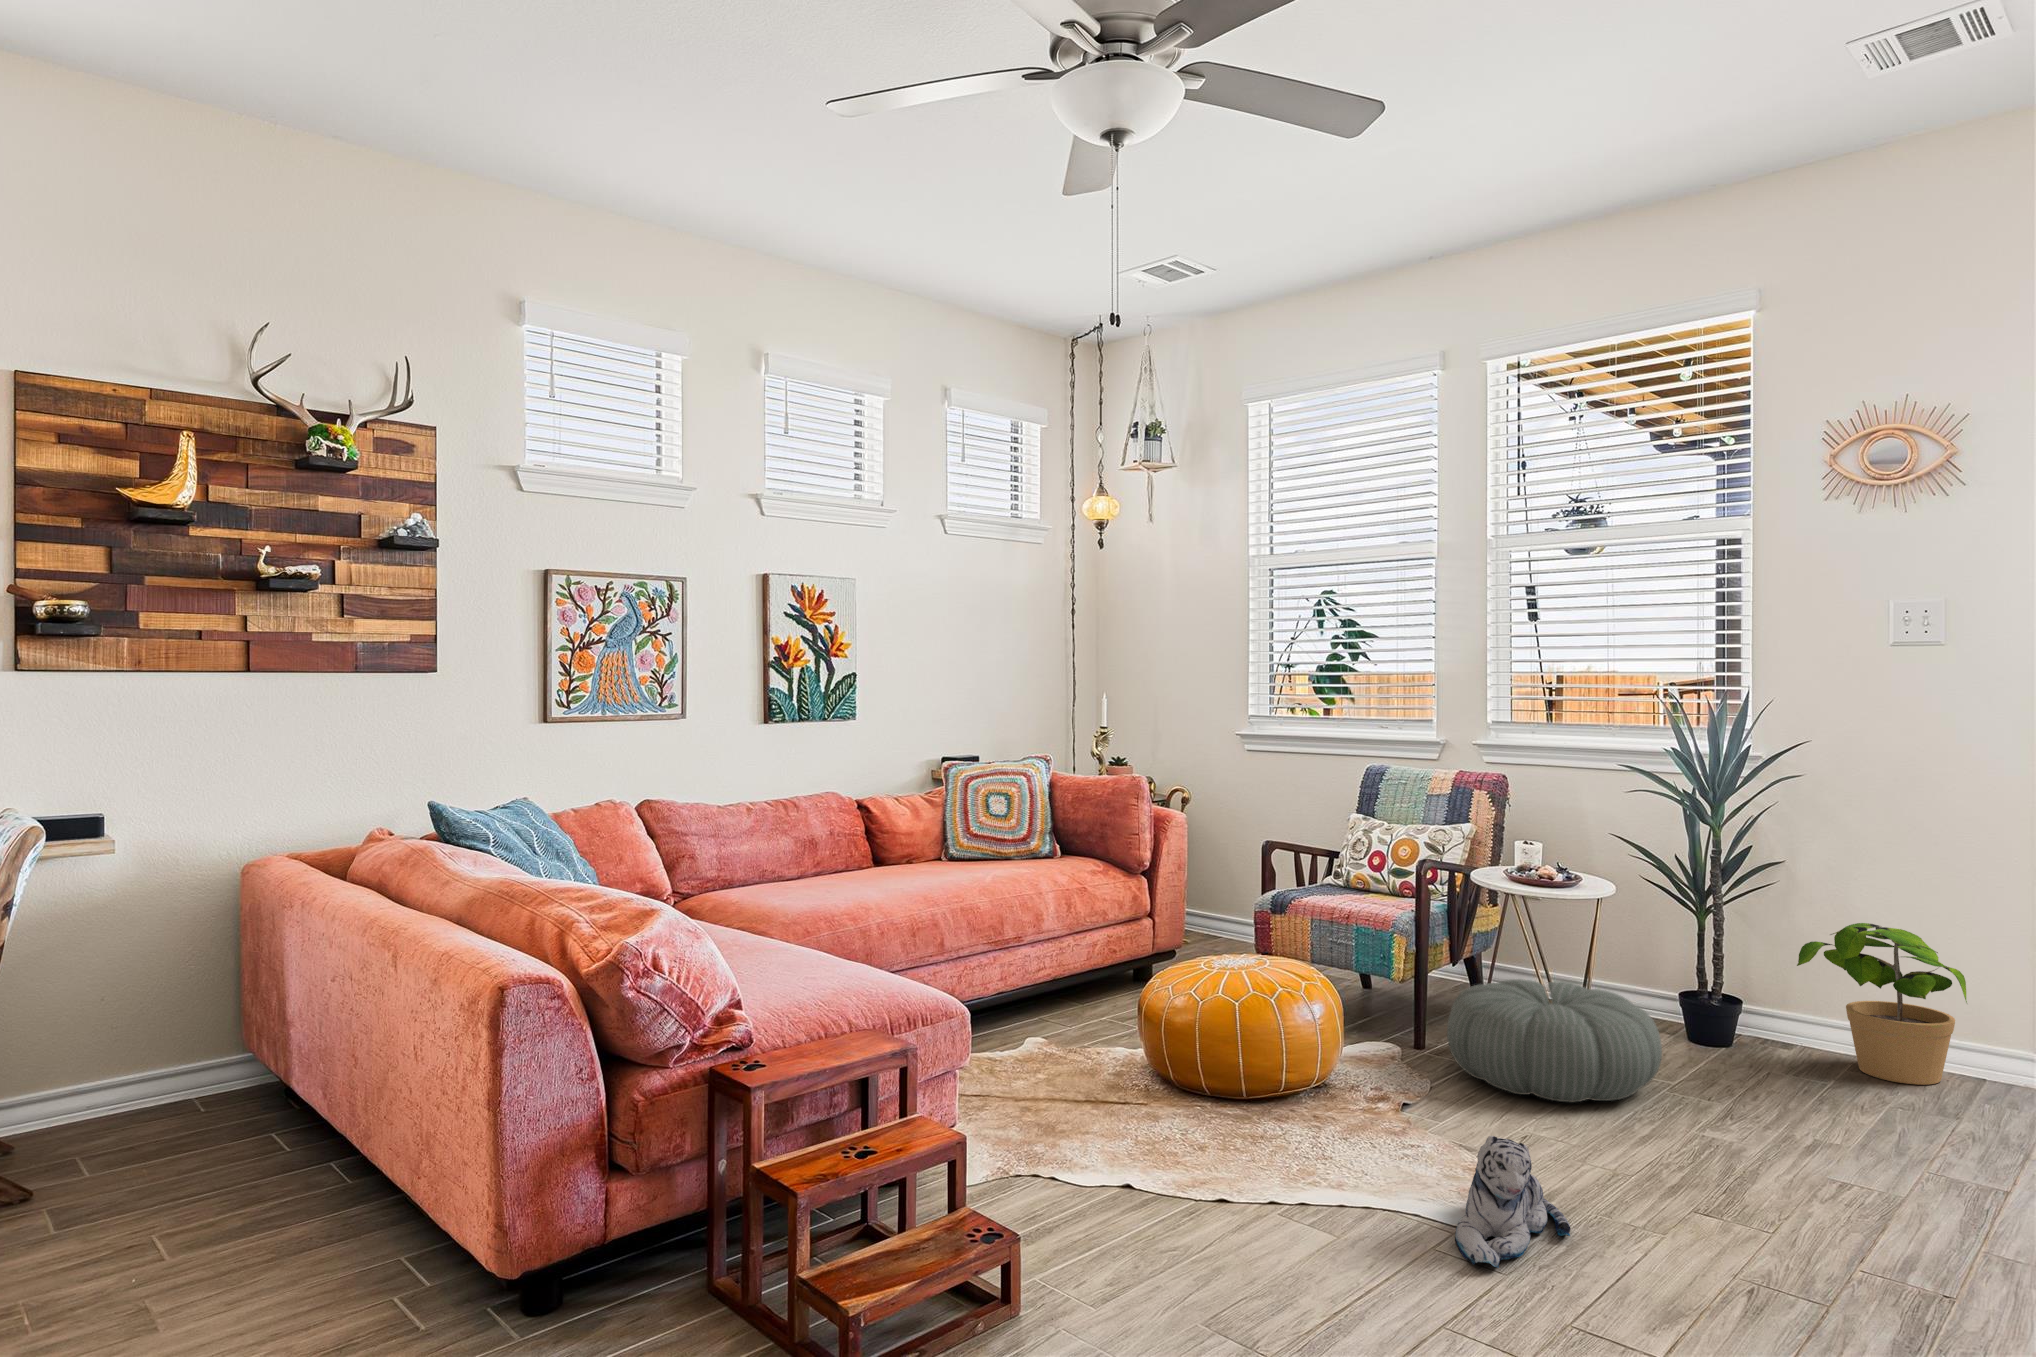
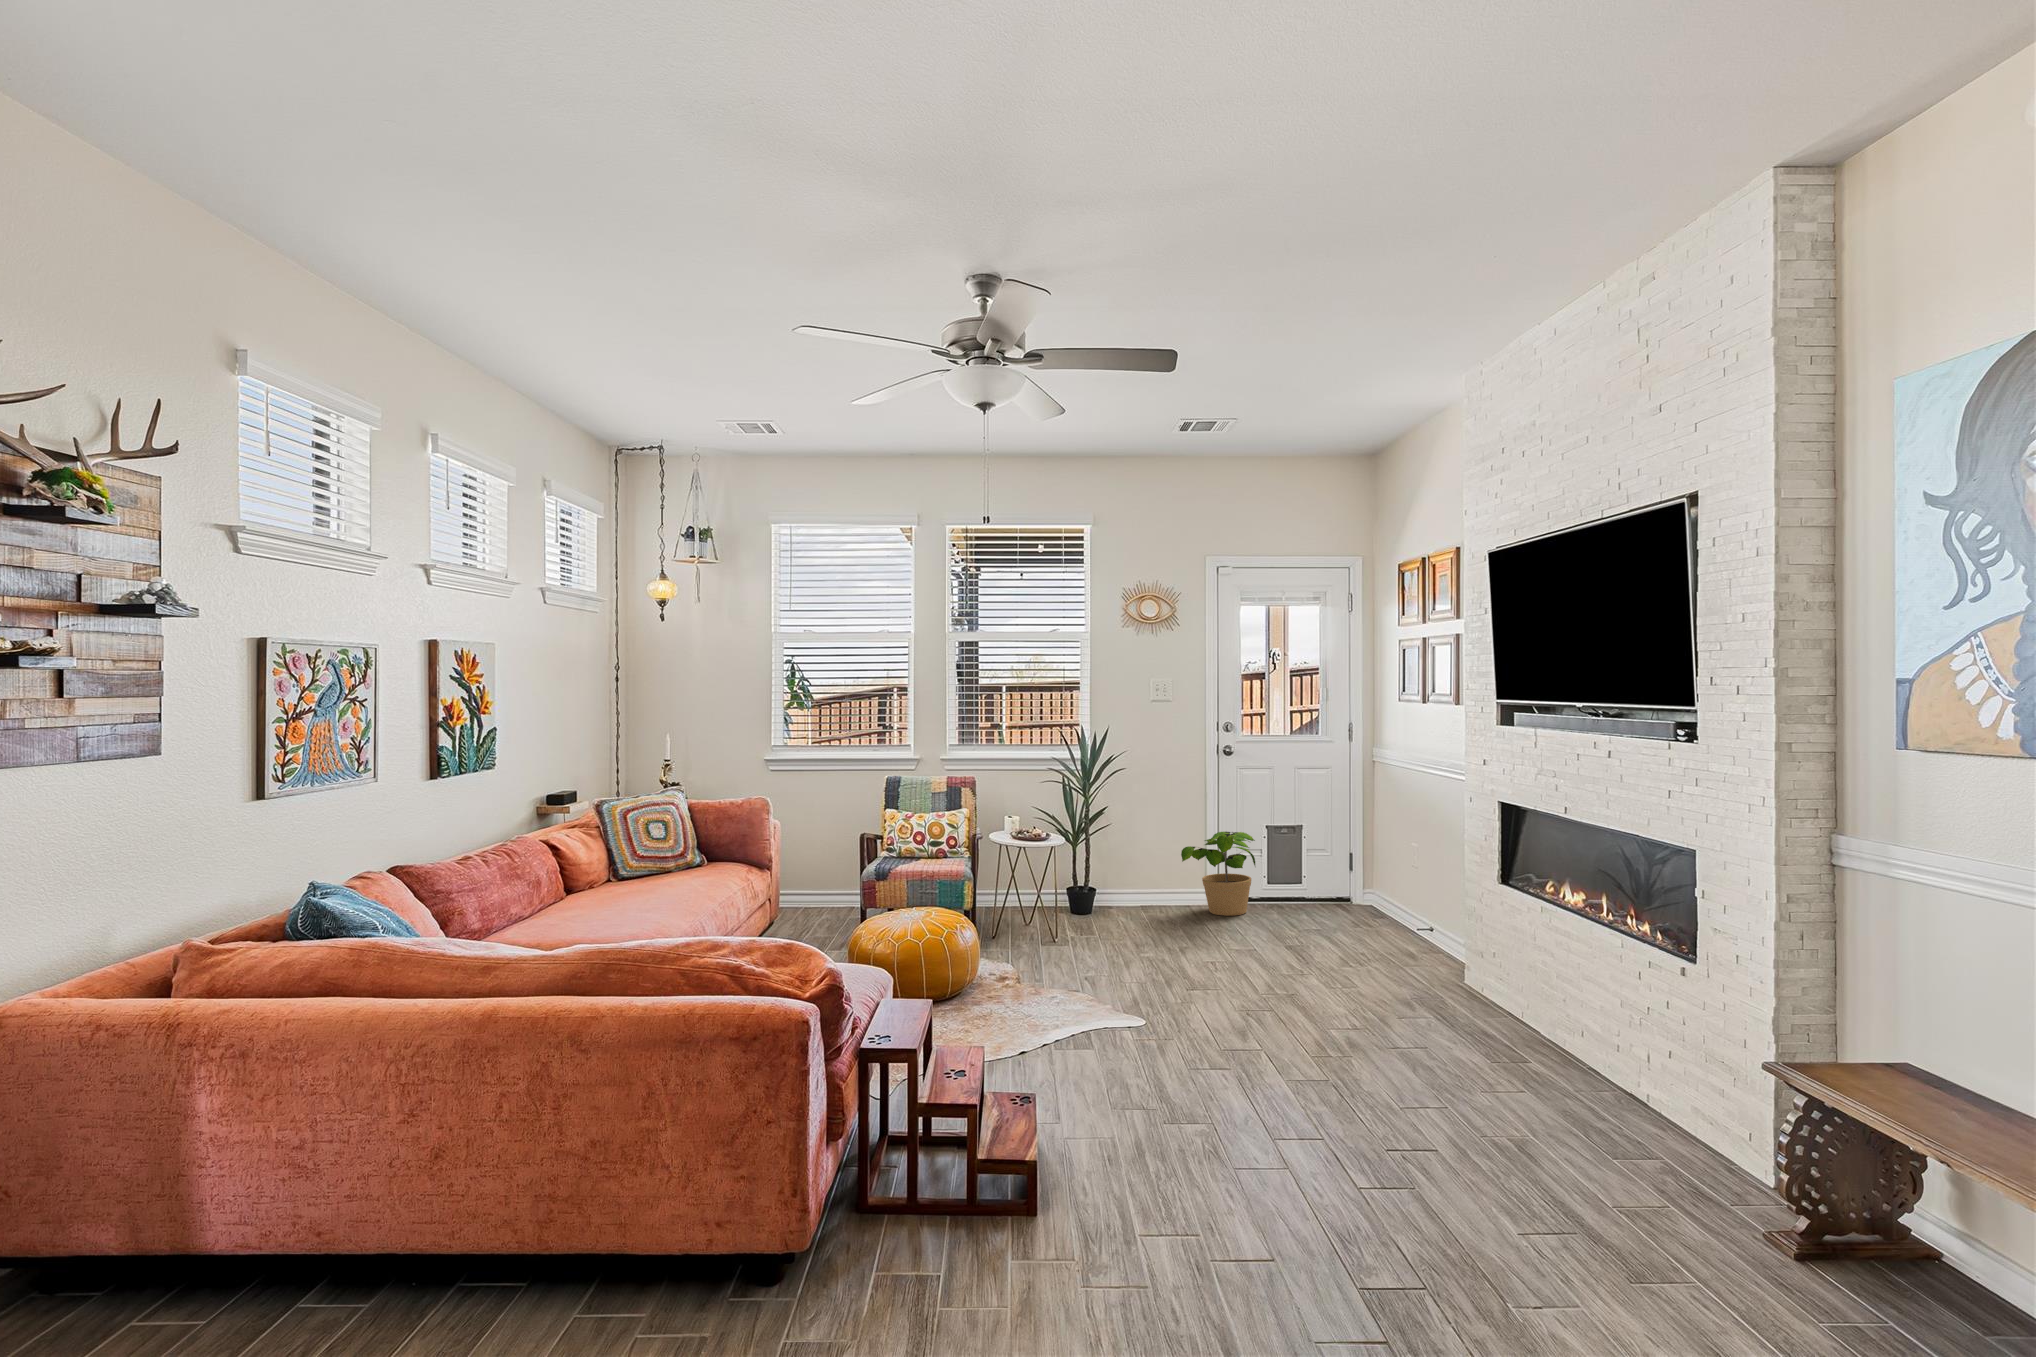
pouf: present [1447,979,1662,1102] -> none [1037,892,1159,963]
plush toy: present [1455,1136,1570,1267] -> none [1163,975,1221,1048]

